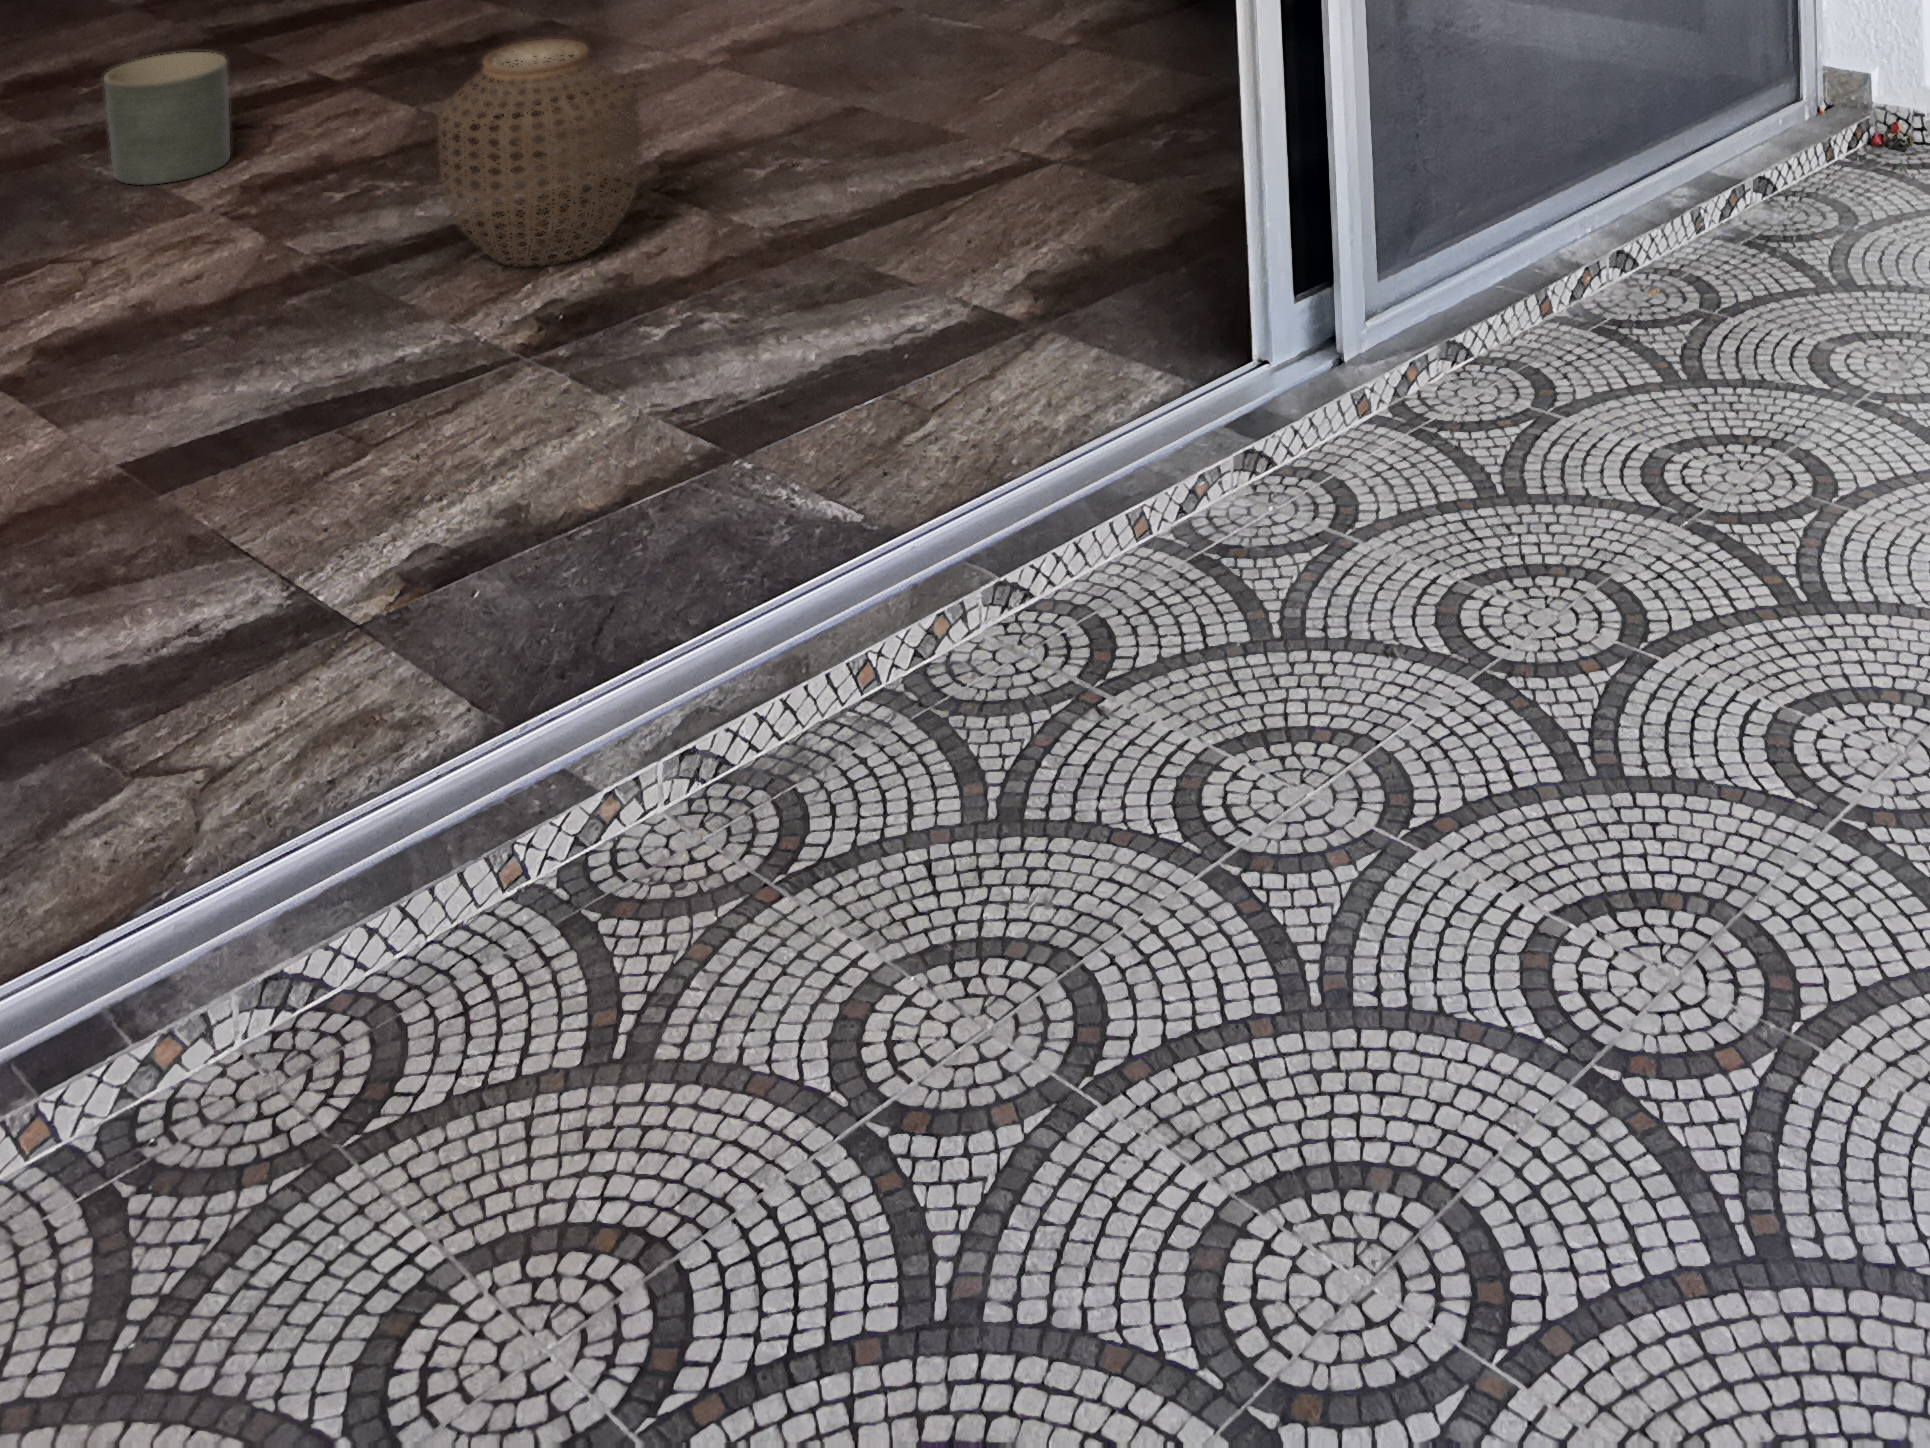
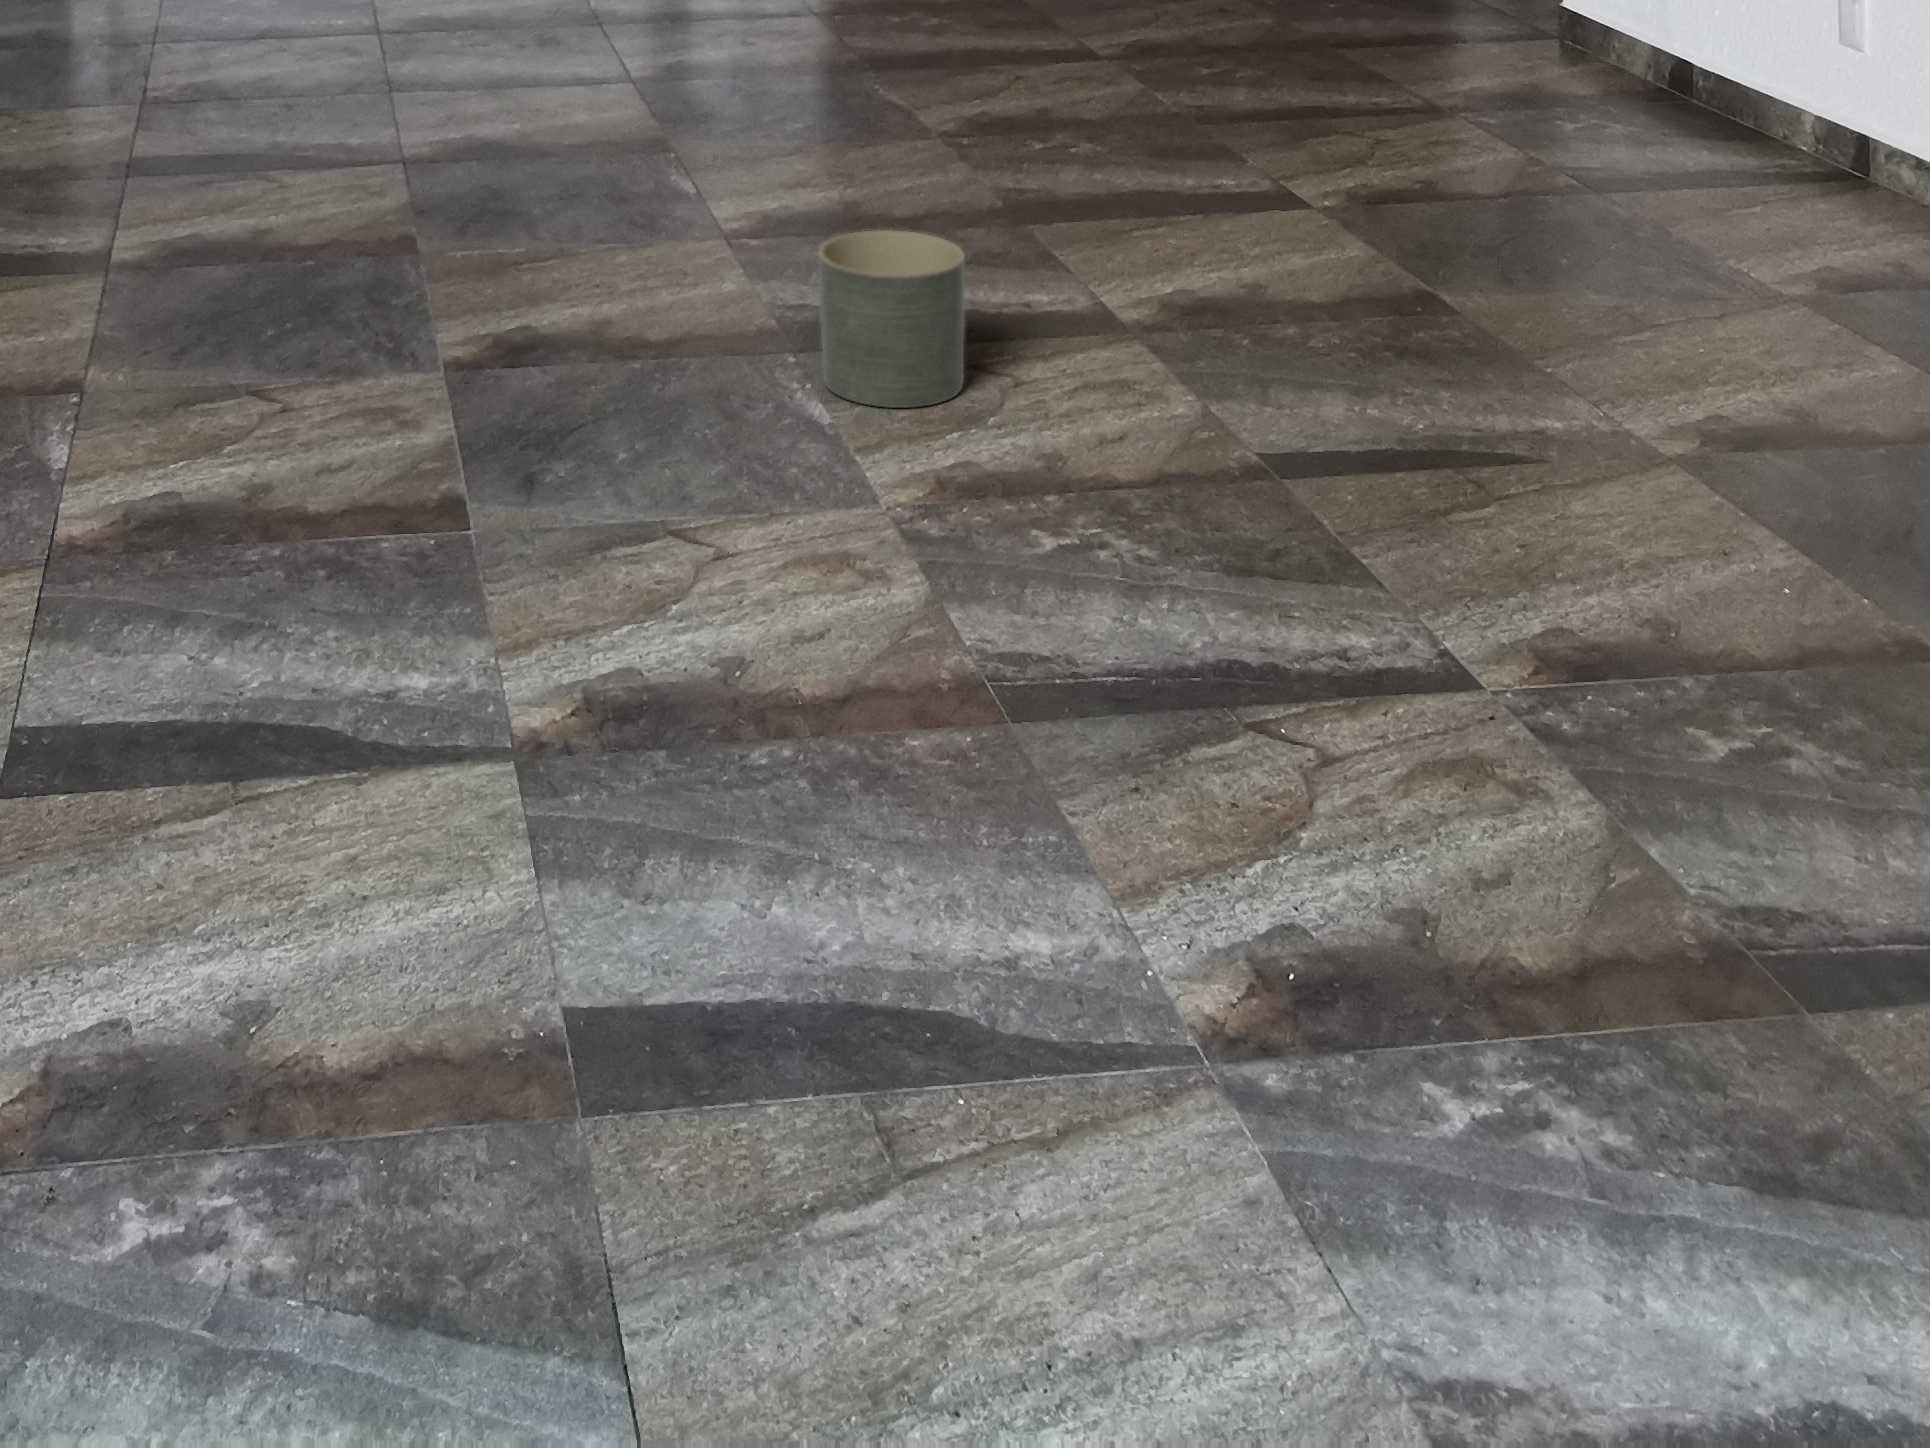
woven basket: present [438,39,641,266] -> none [1162,370,1479,746]

